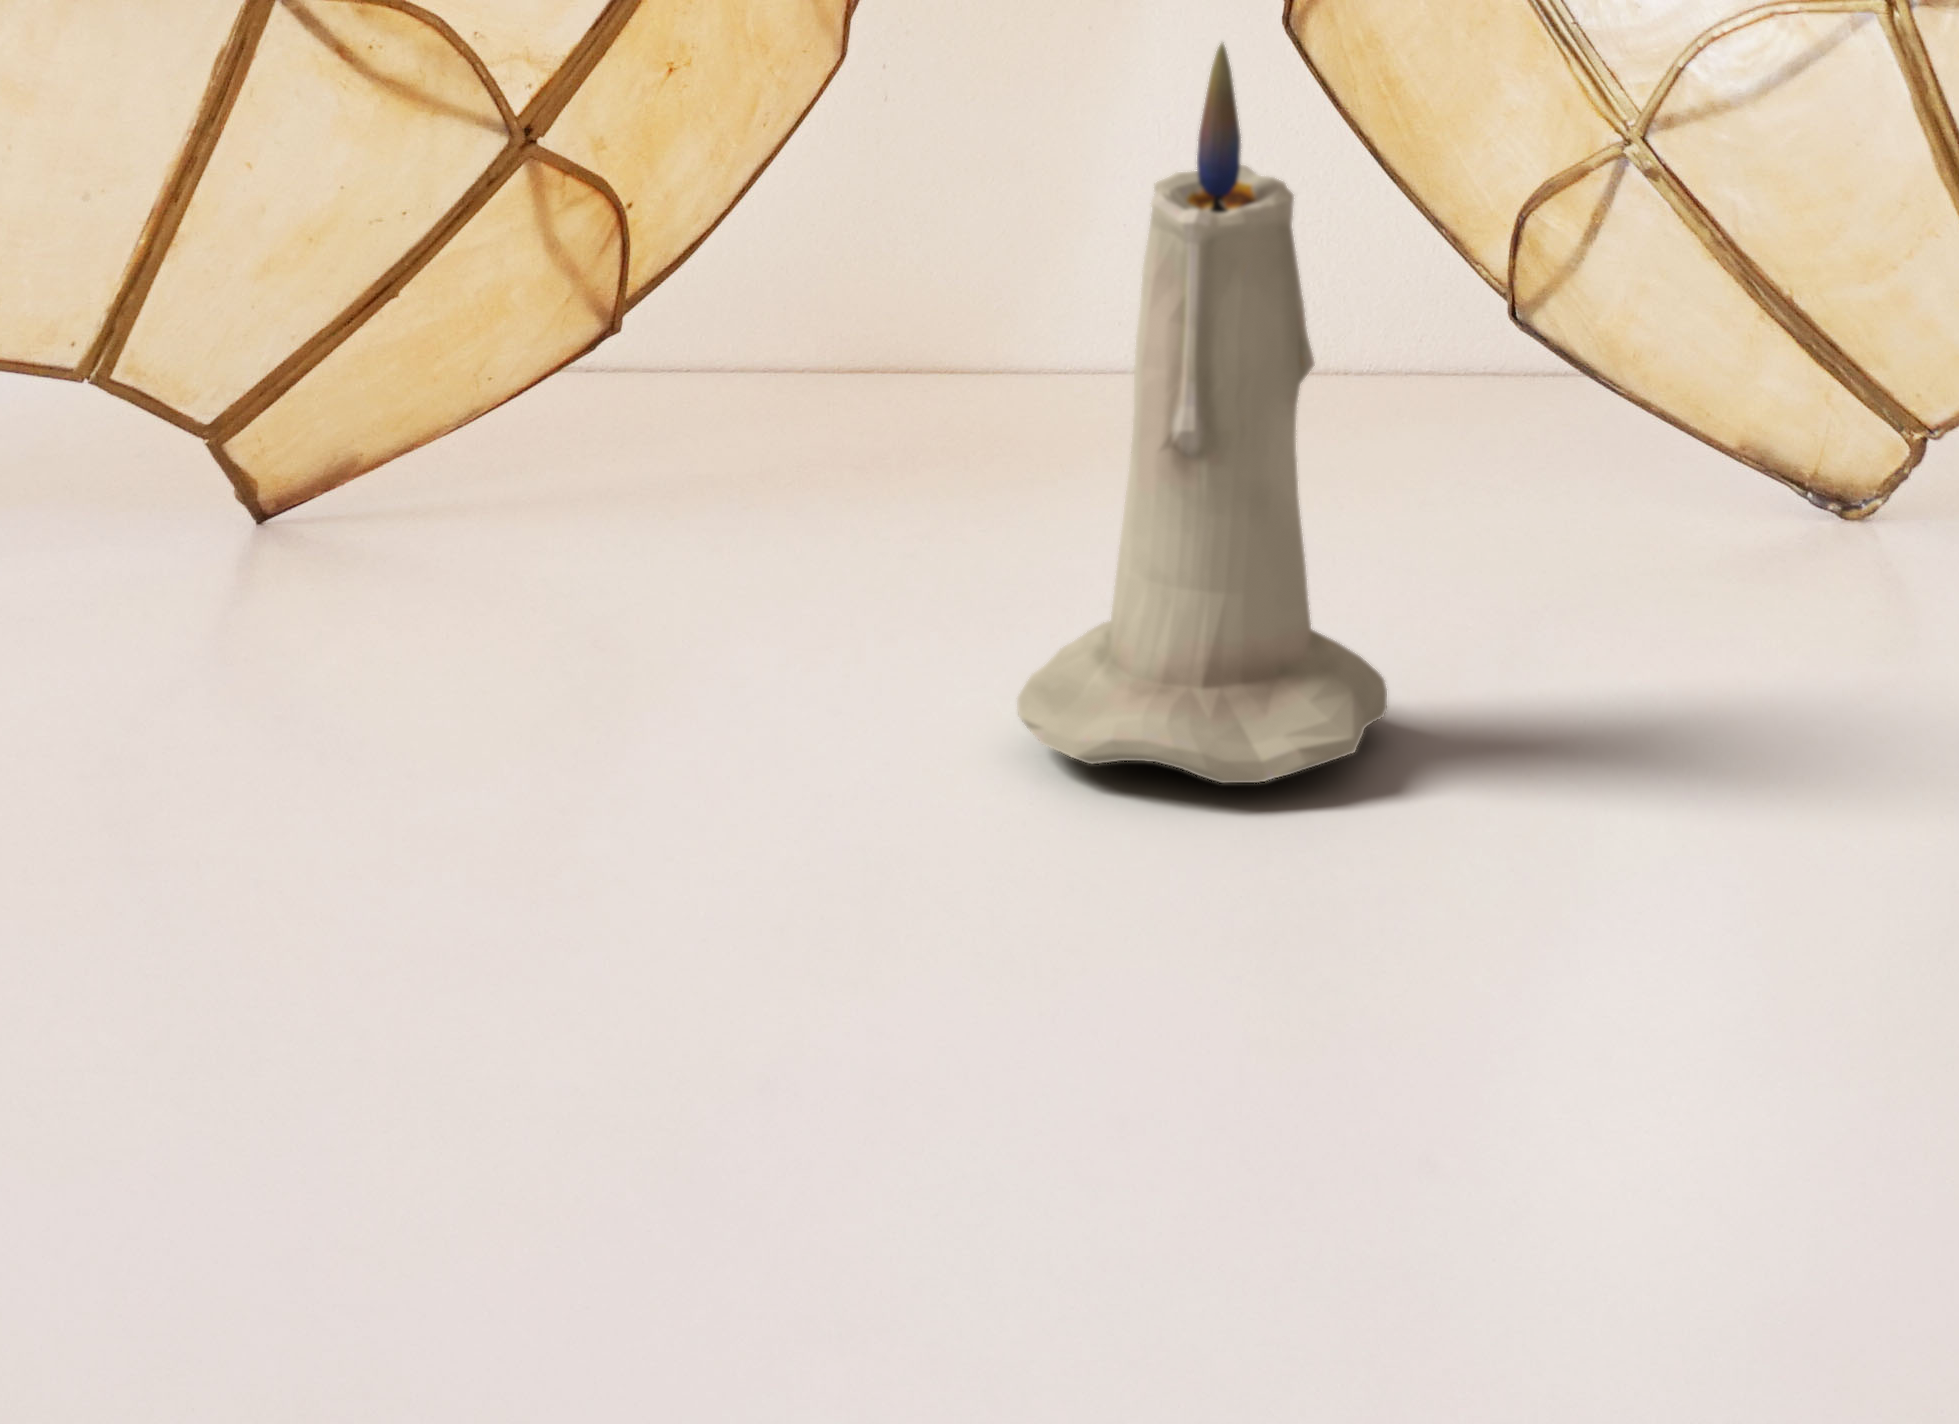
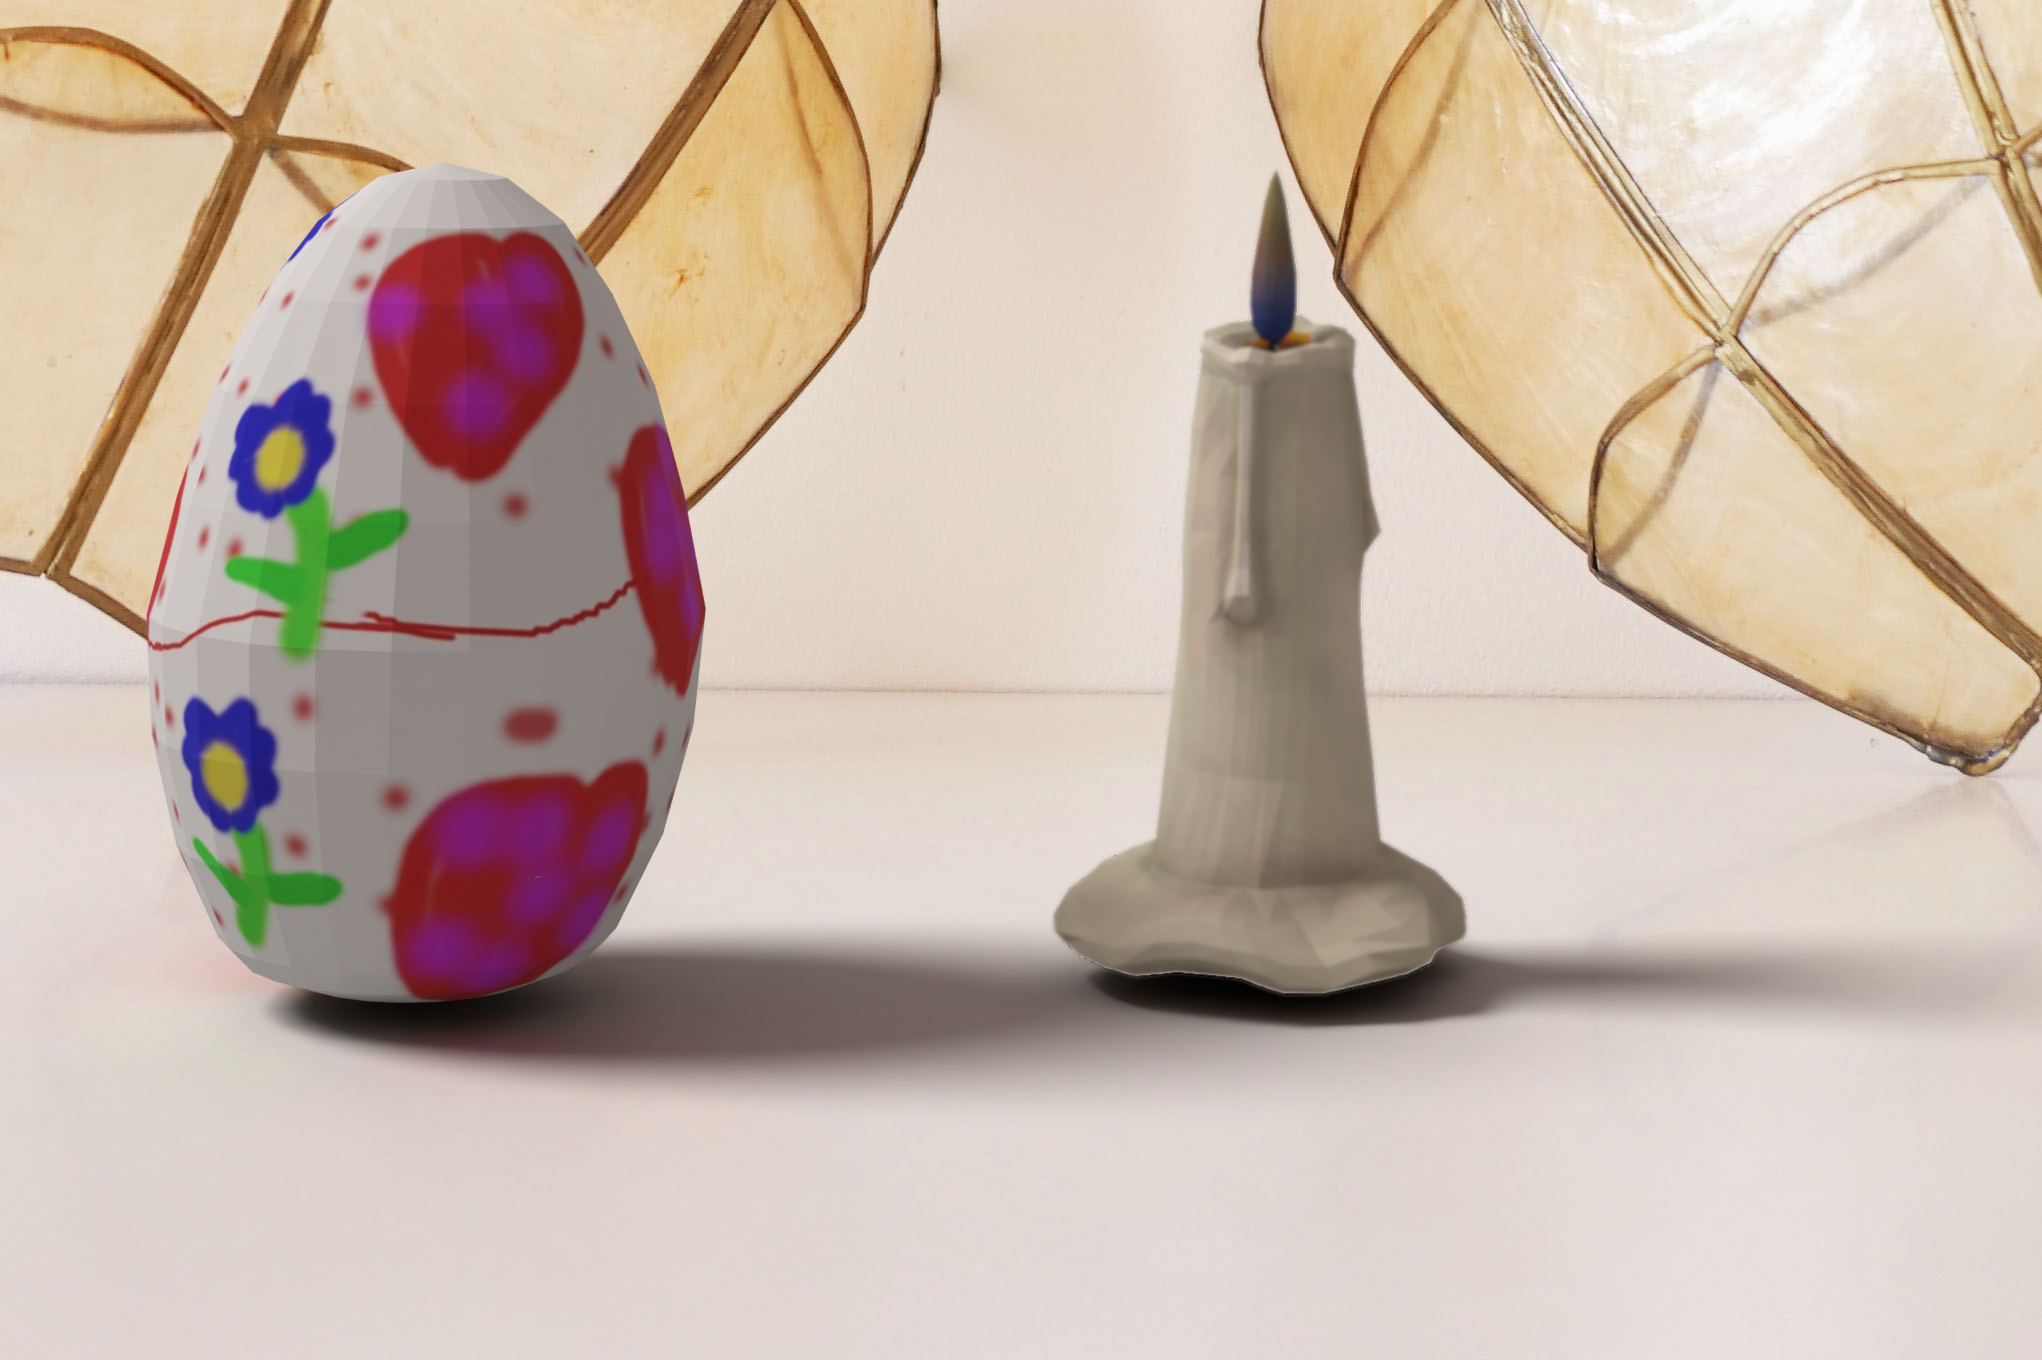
decorative egg: none [197,55,703,803] -> present [146,162,706,1003]

